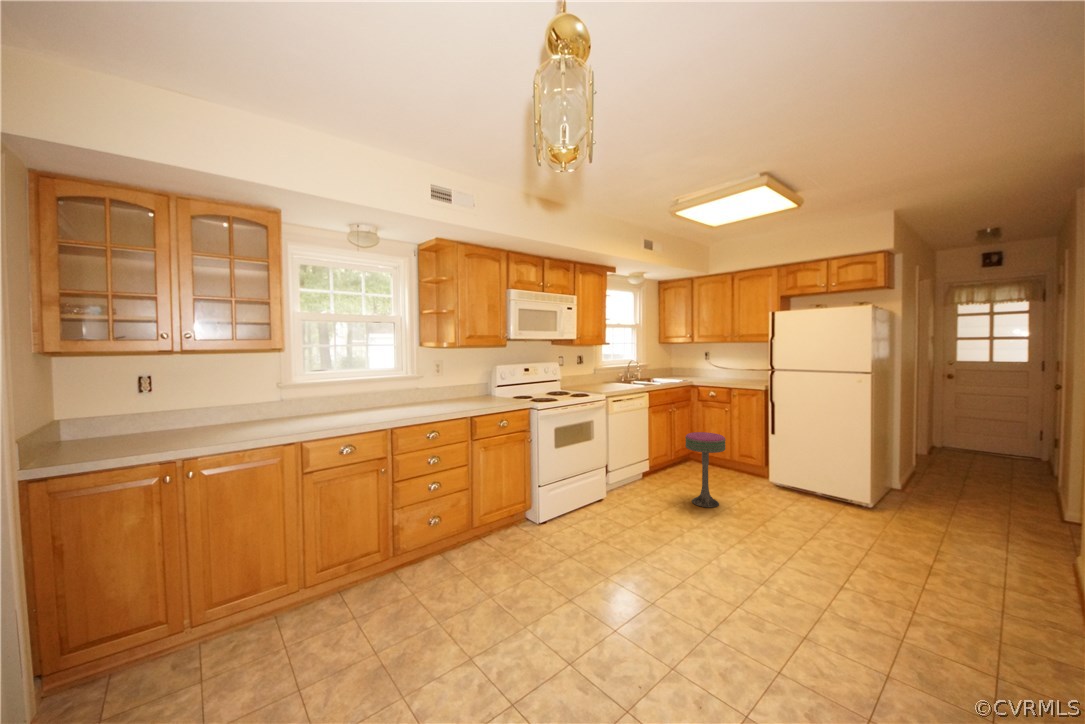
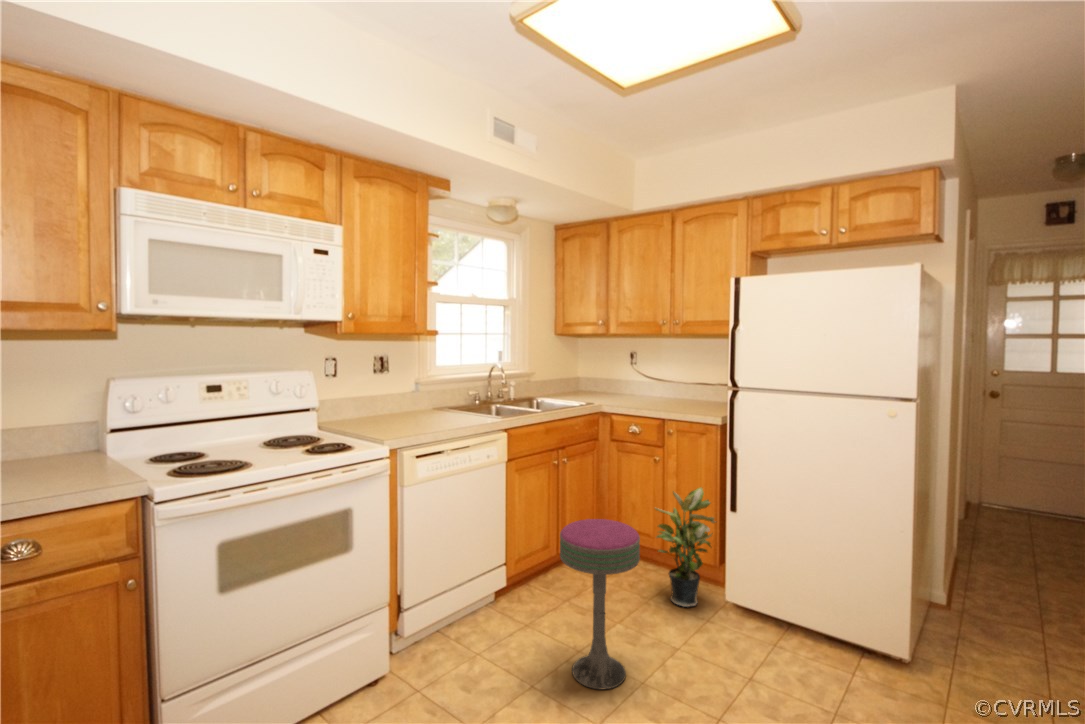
potted plant: none [727,422,763,484] -> present [655,488,715,607]

